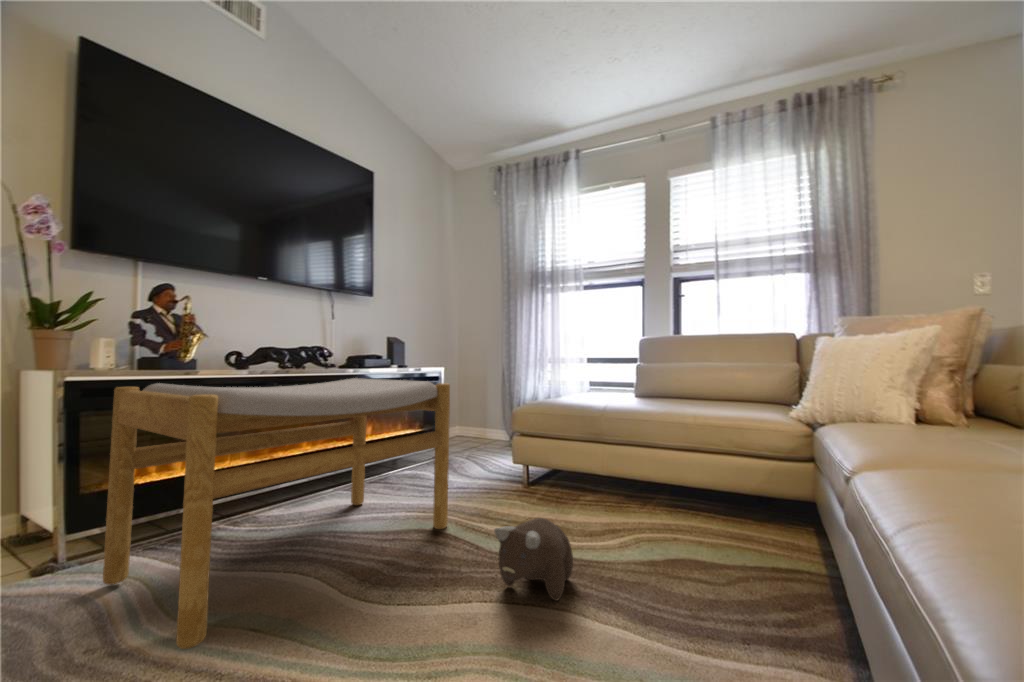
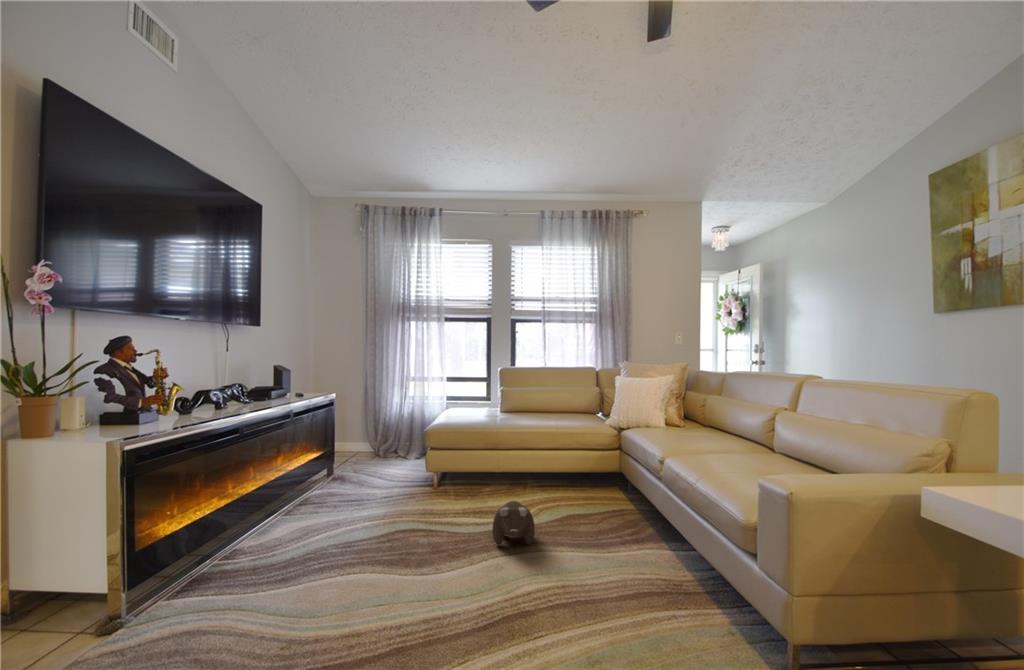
footstool: present [103,378,450,649] -> none [197,419,418,620]

